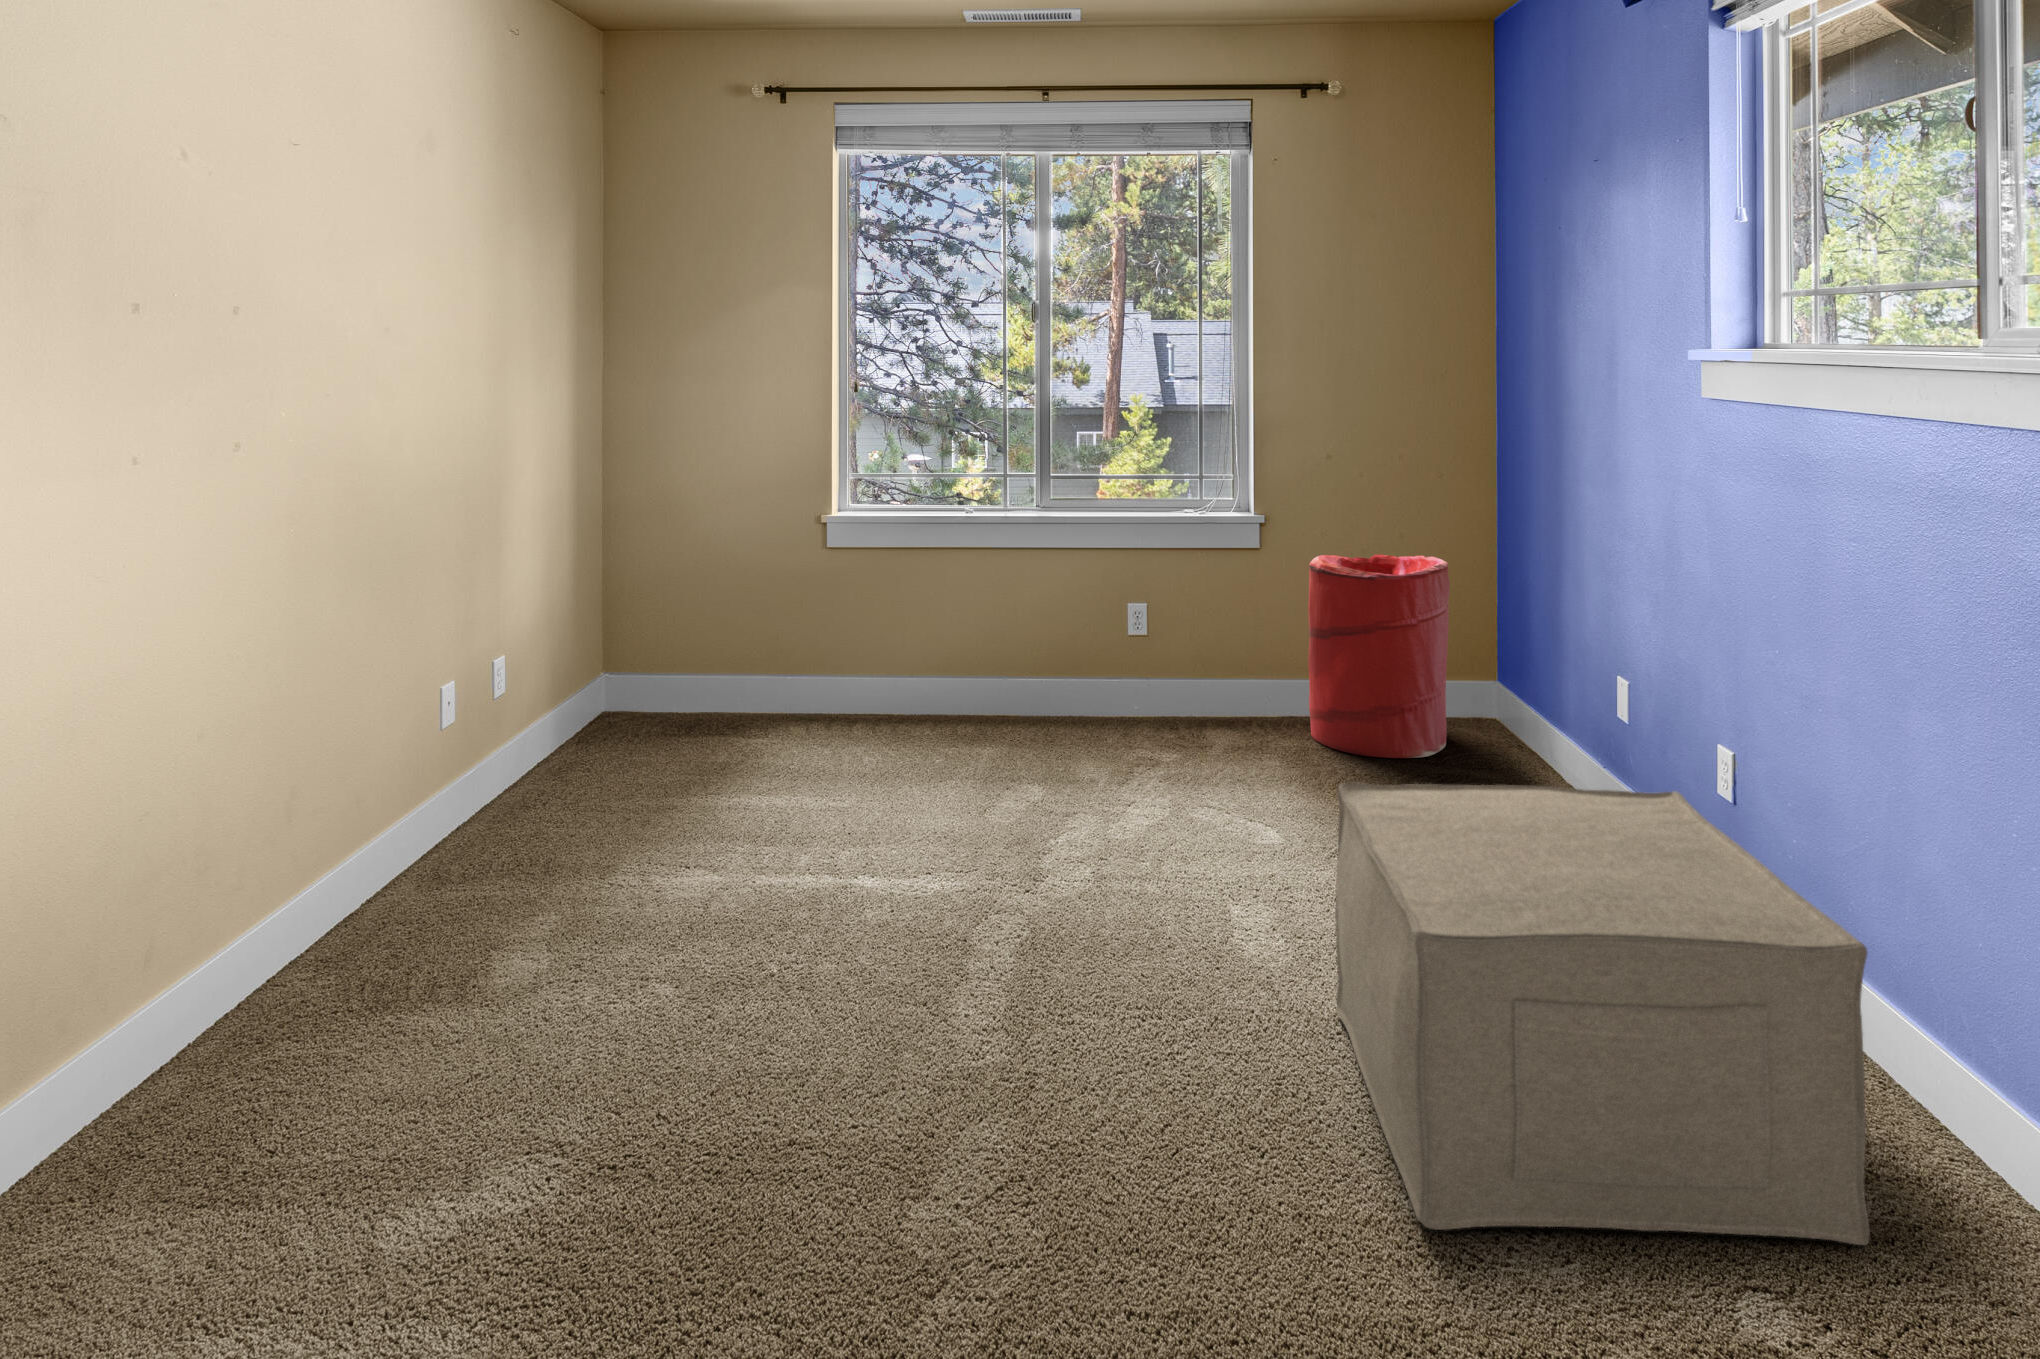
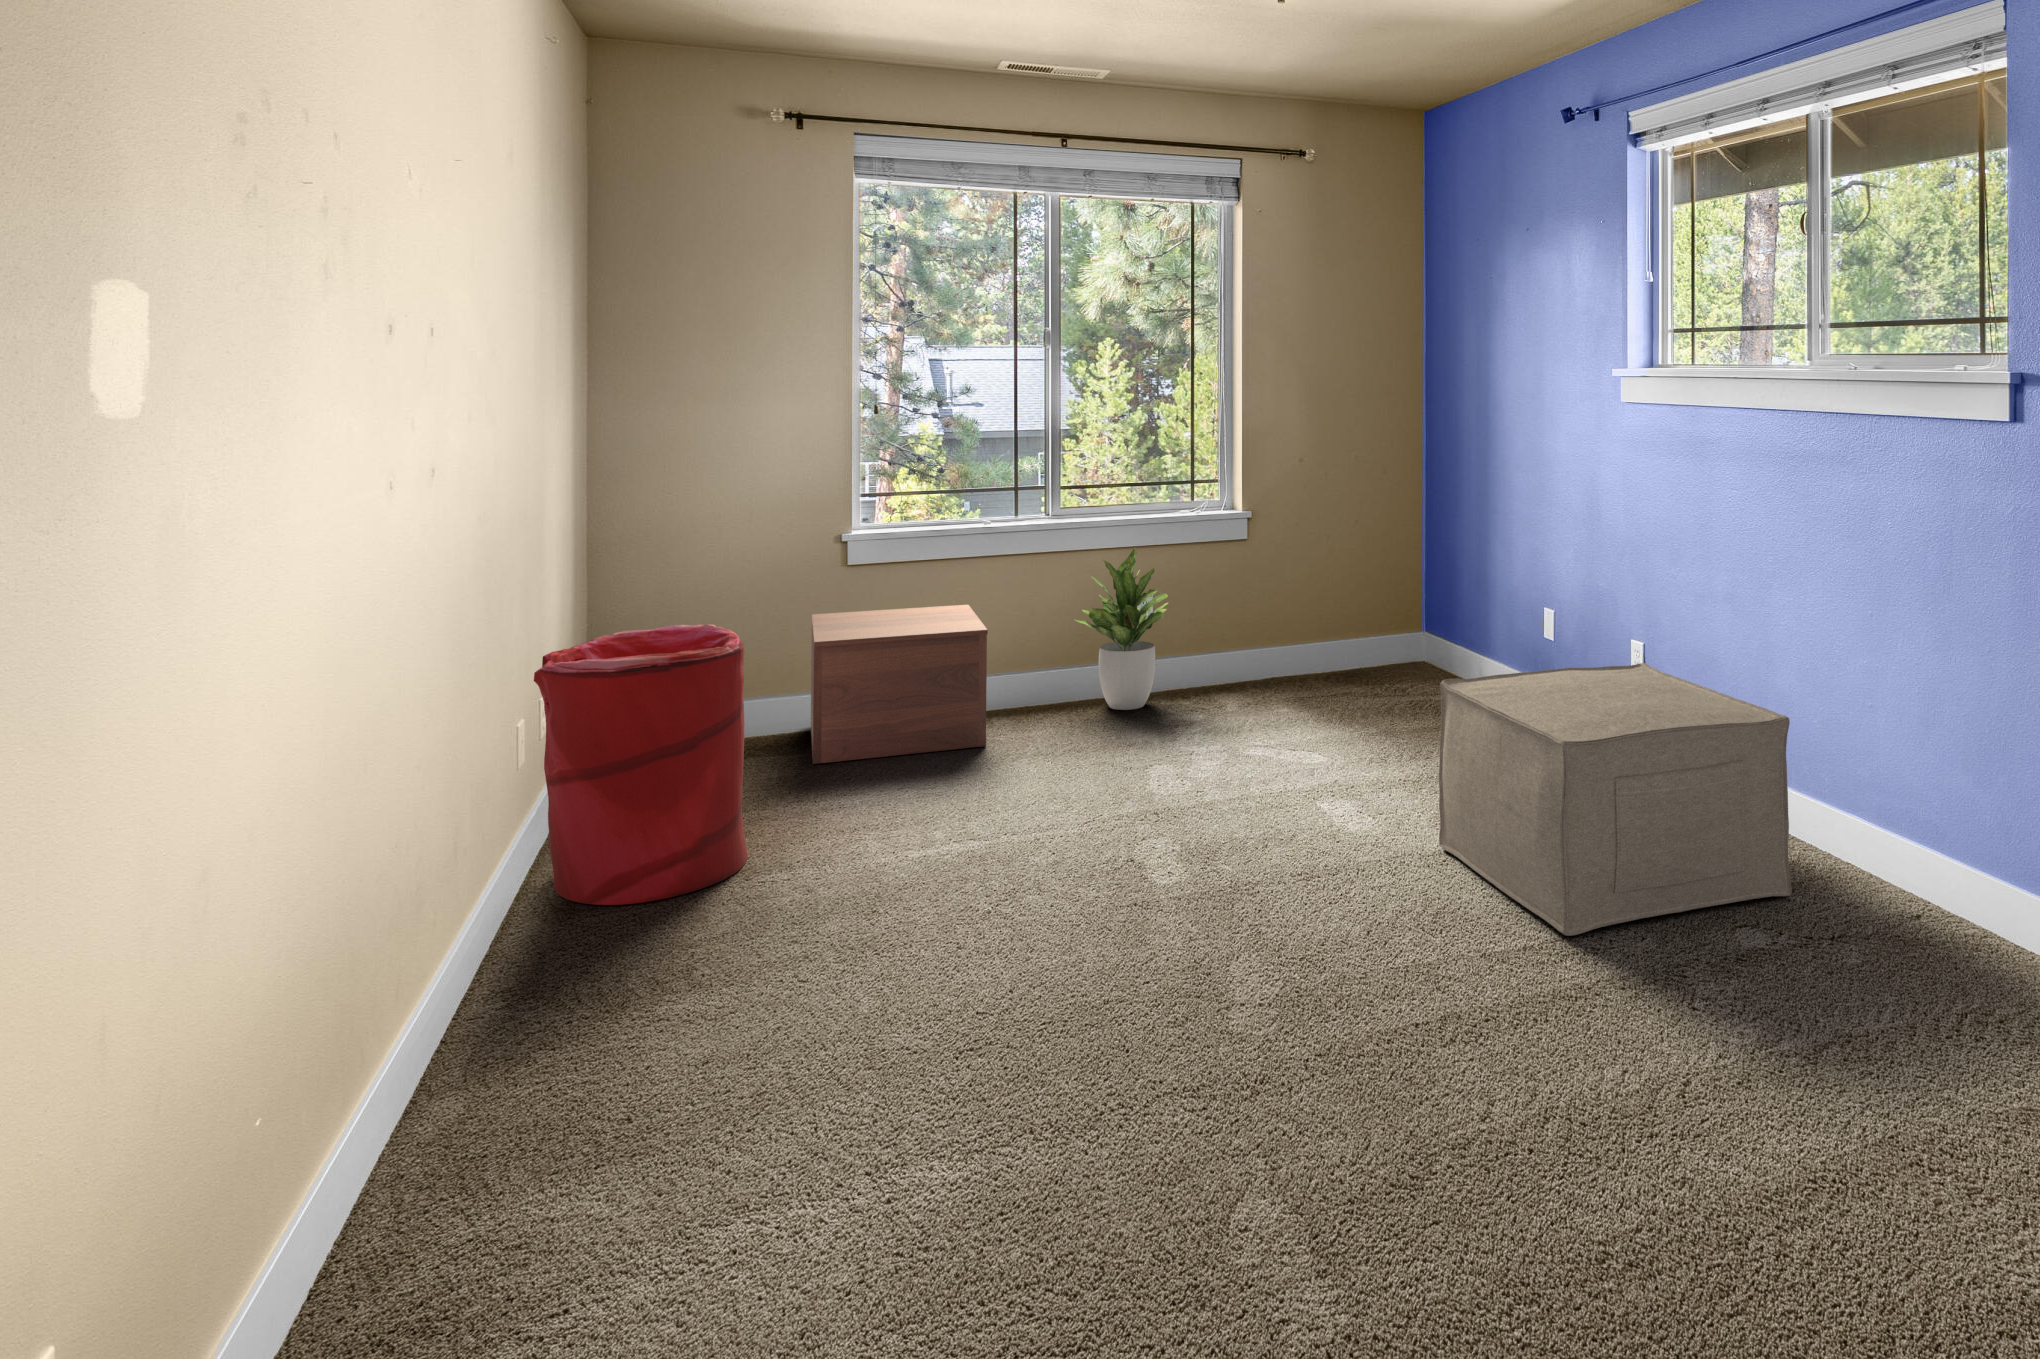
potted plant: none [1046,551,1160,735] -> present [1076,547,1168,710]
laundry hamper: present [1308,554,1450,758] -> present [534,624,747,905]
nightstand: none [755,601,946,762] -> present [811,605,988,764]

